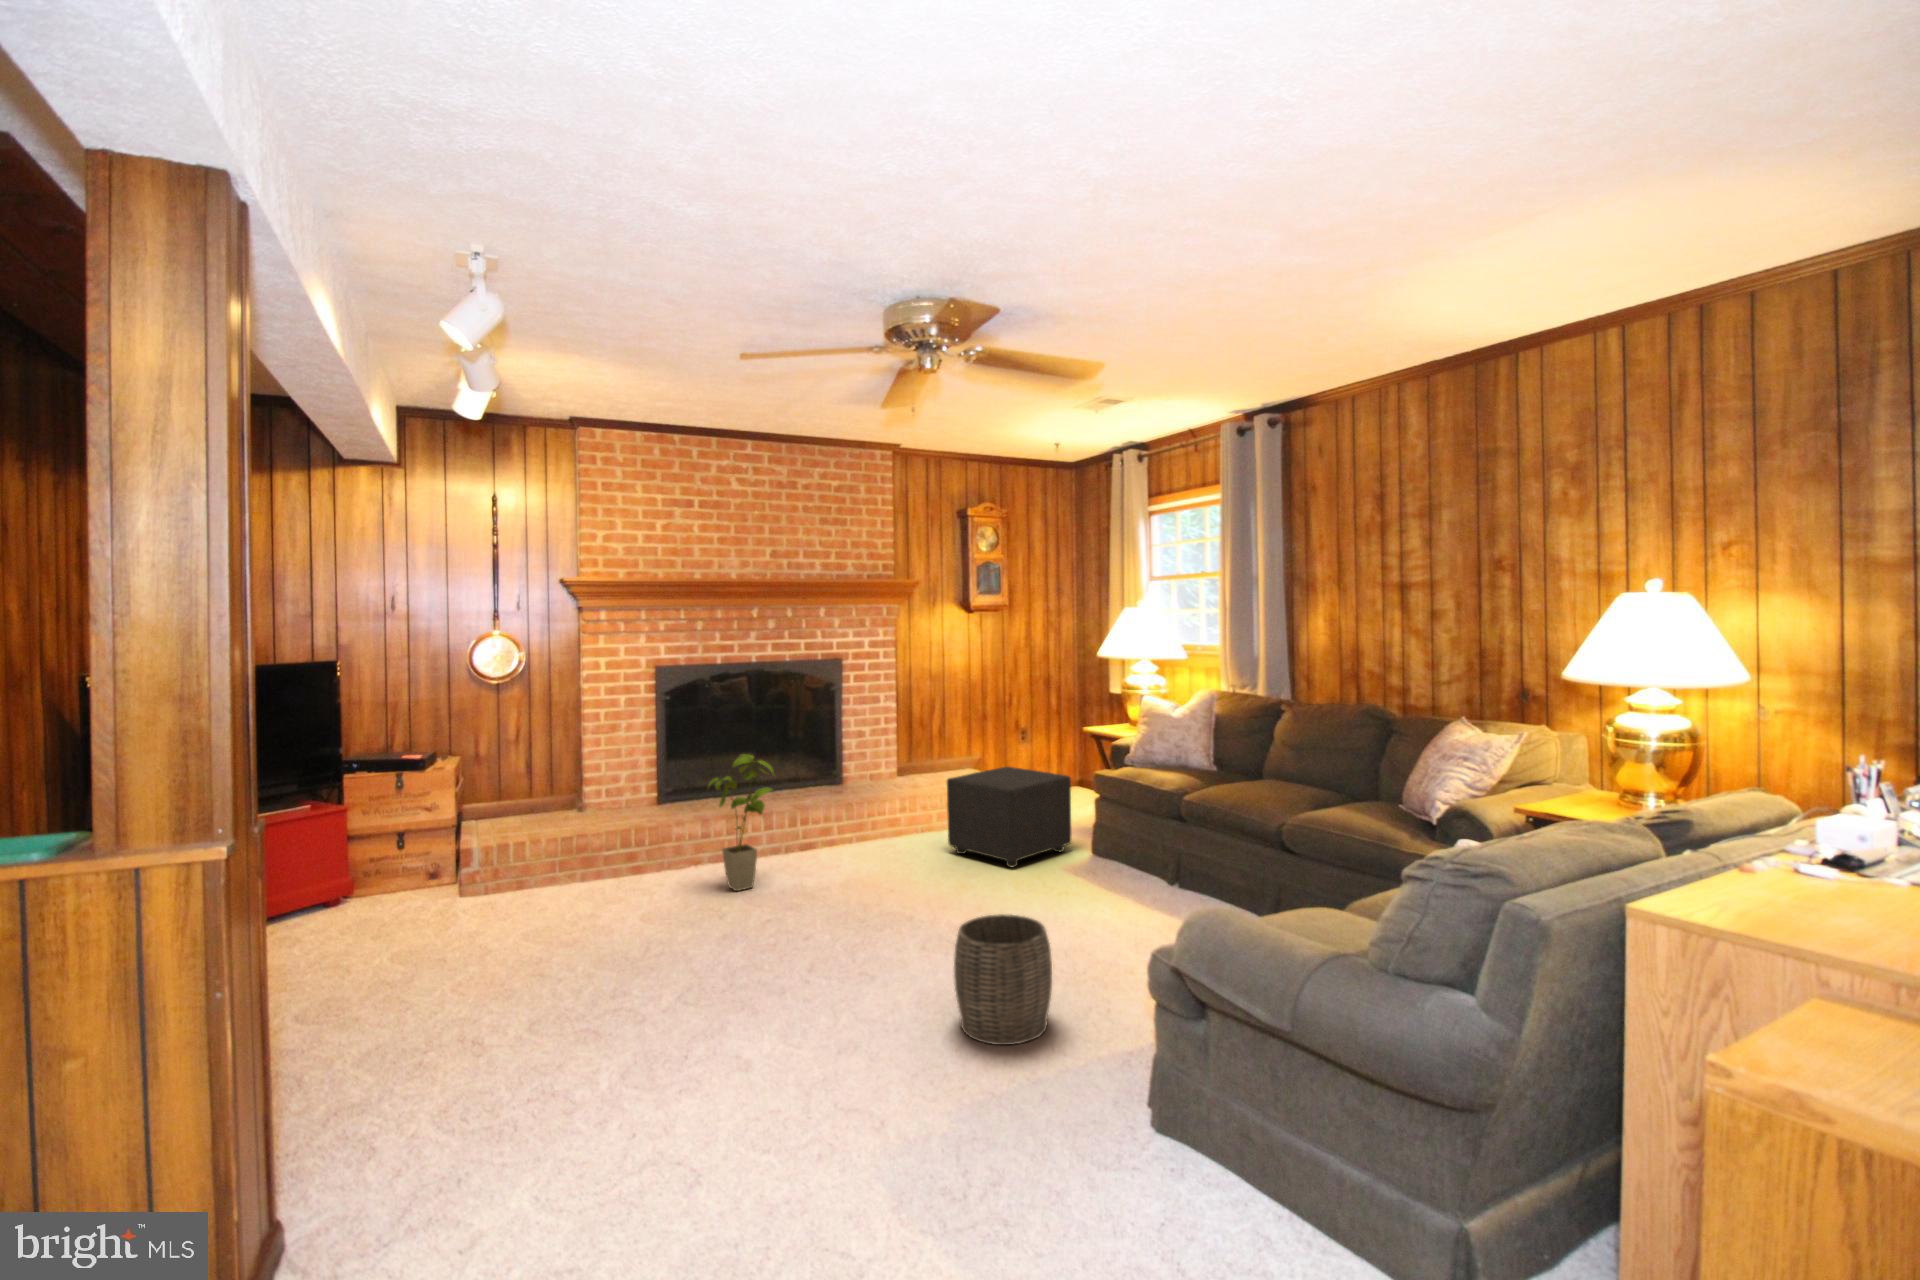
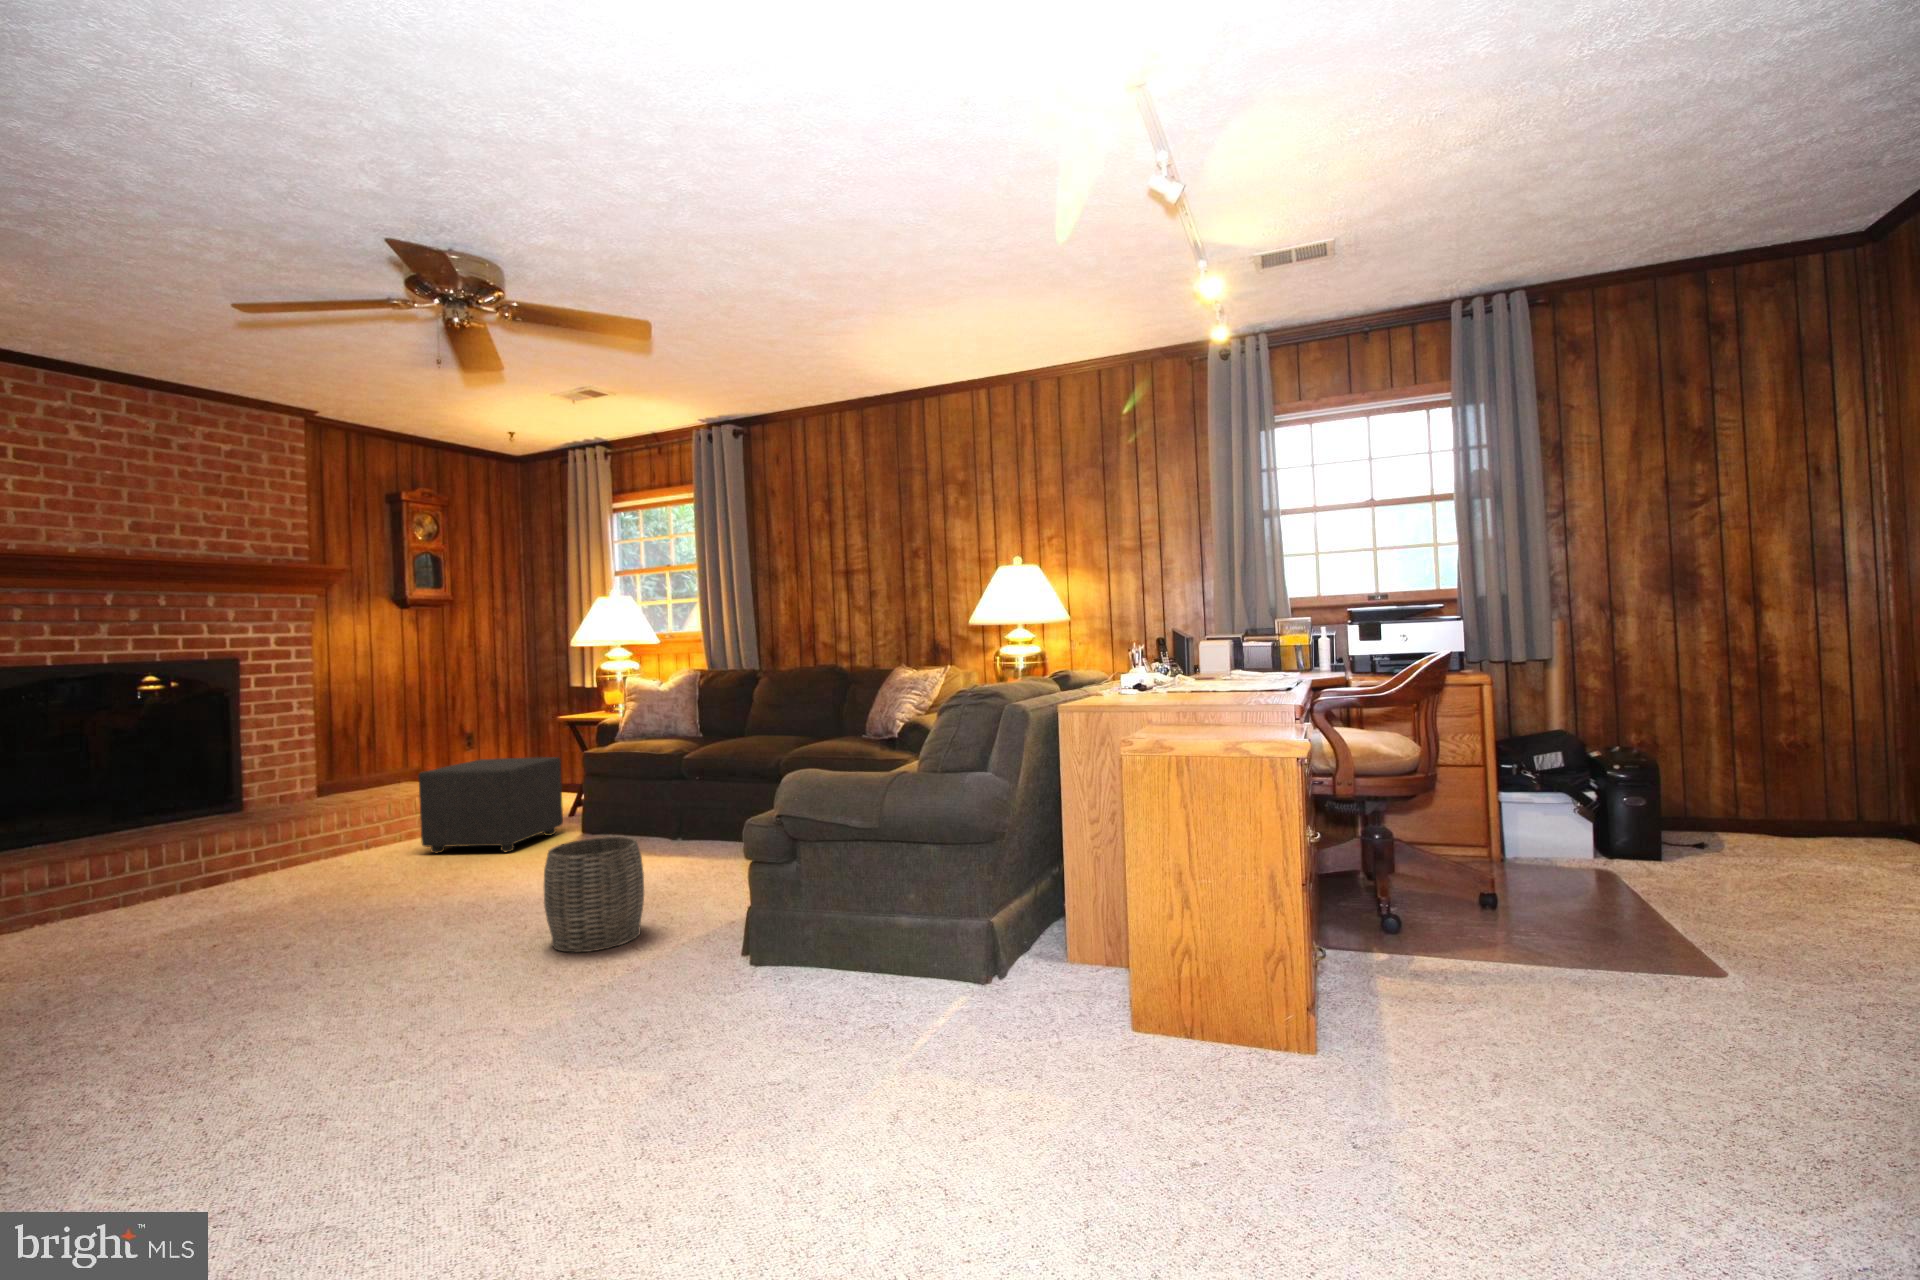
house plant: present [708,754,774,891] -> none [88,753,206,928]

